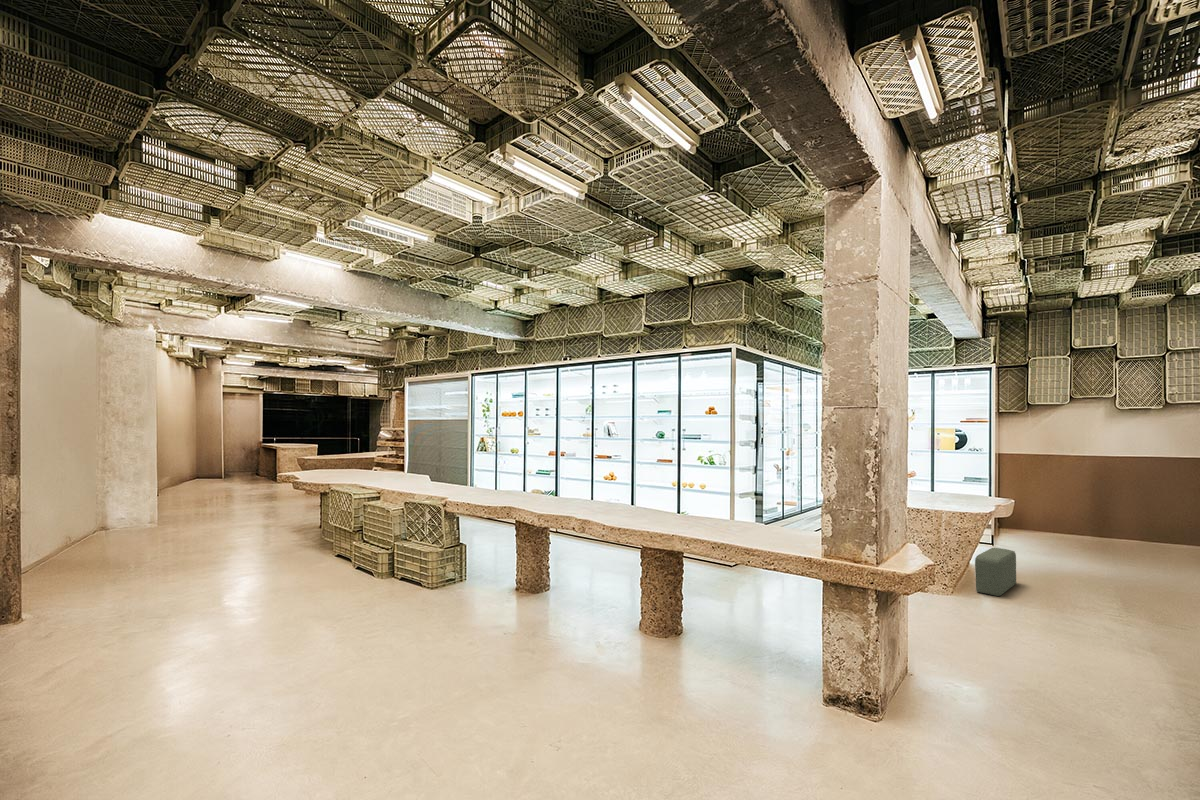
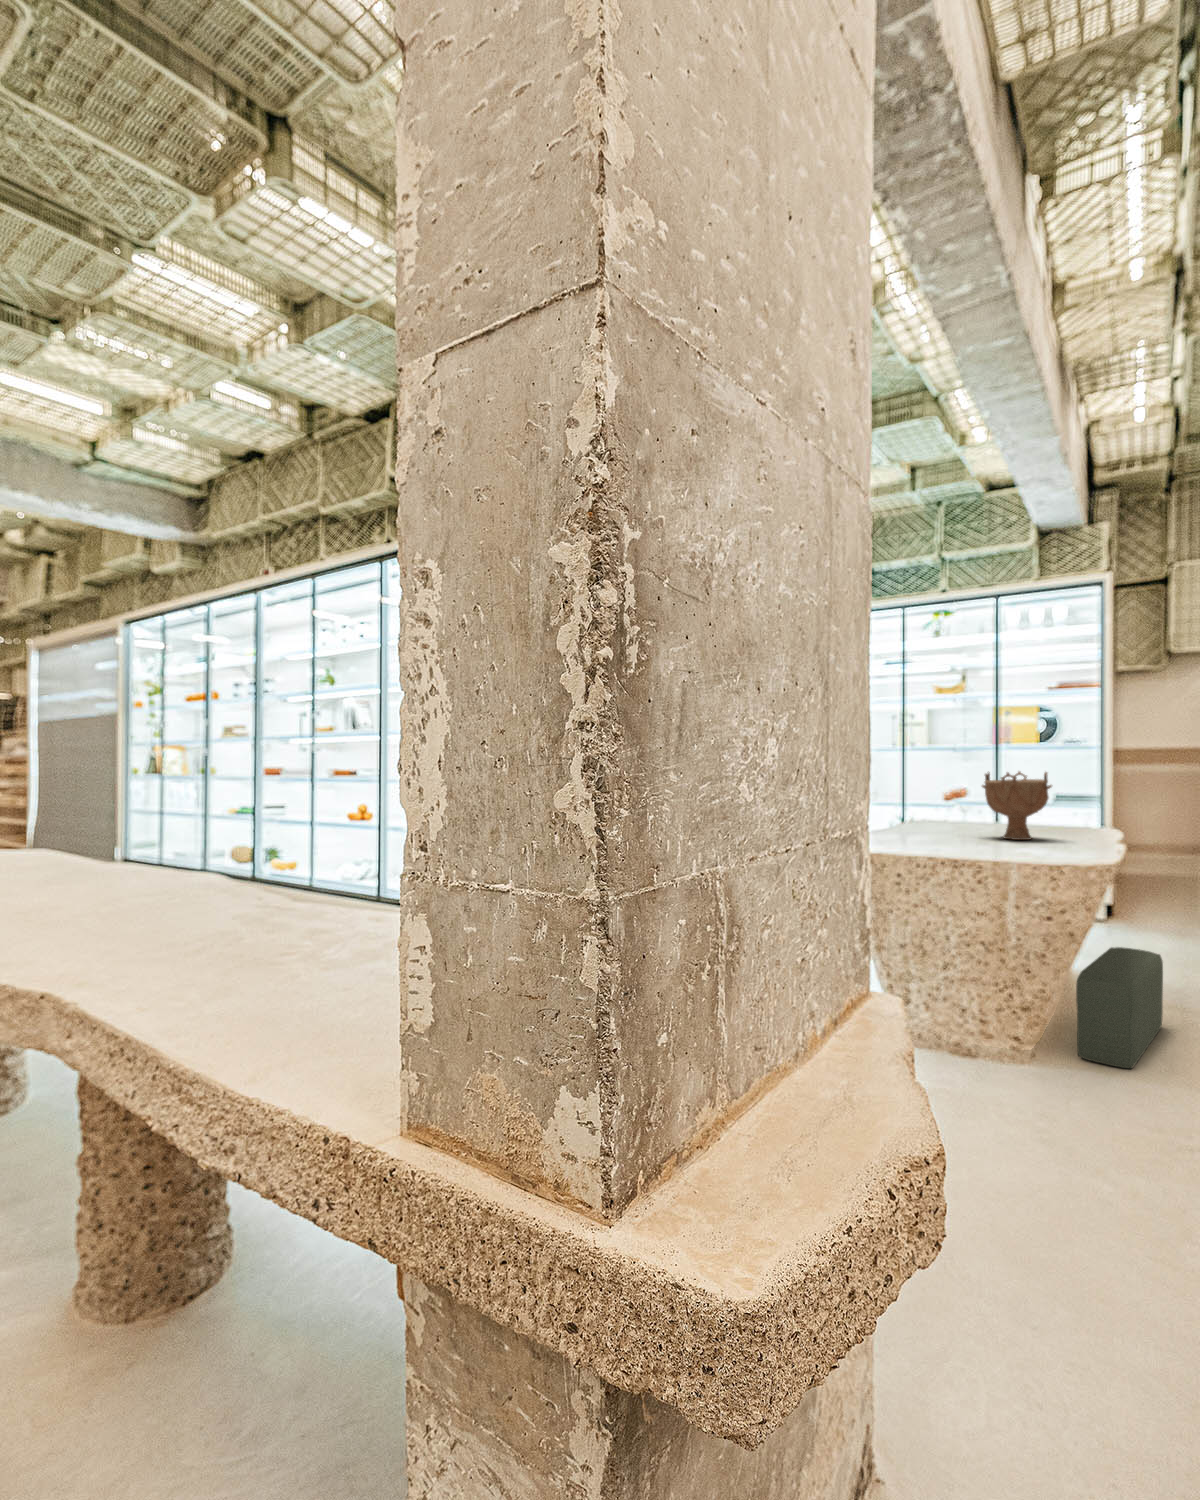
decorative bowl: none [931,469,964,499] -> present [982,772,1052,840]

